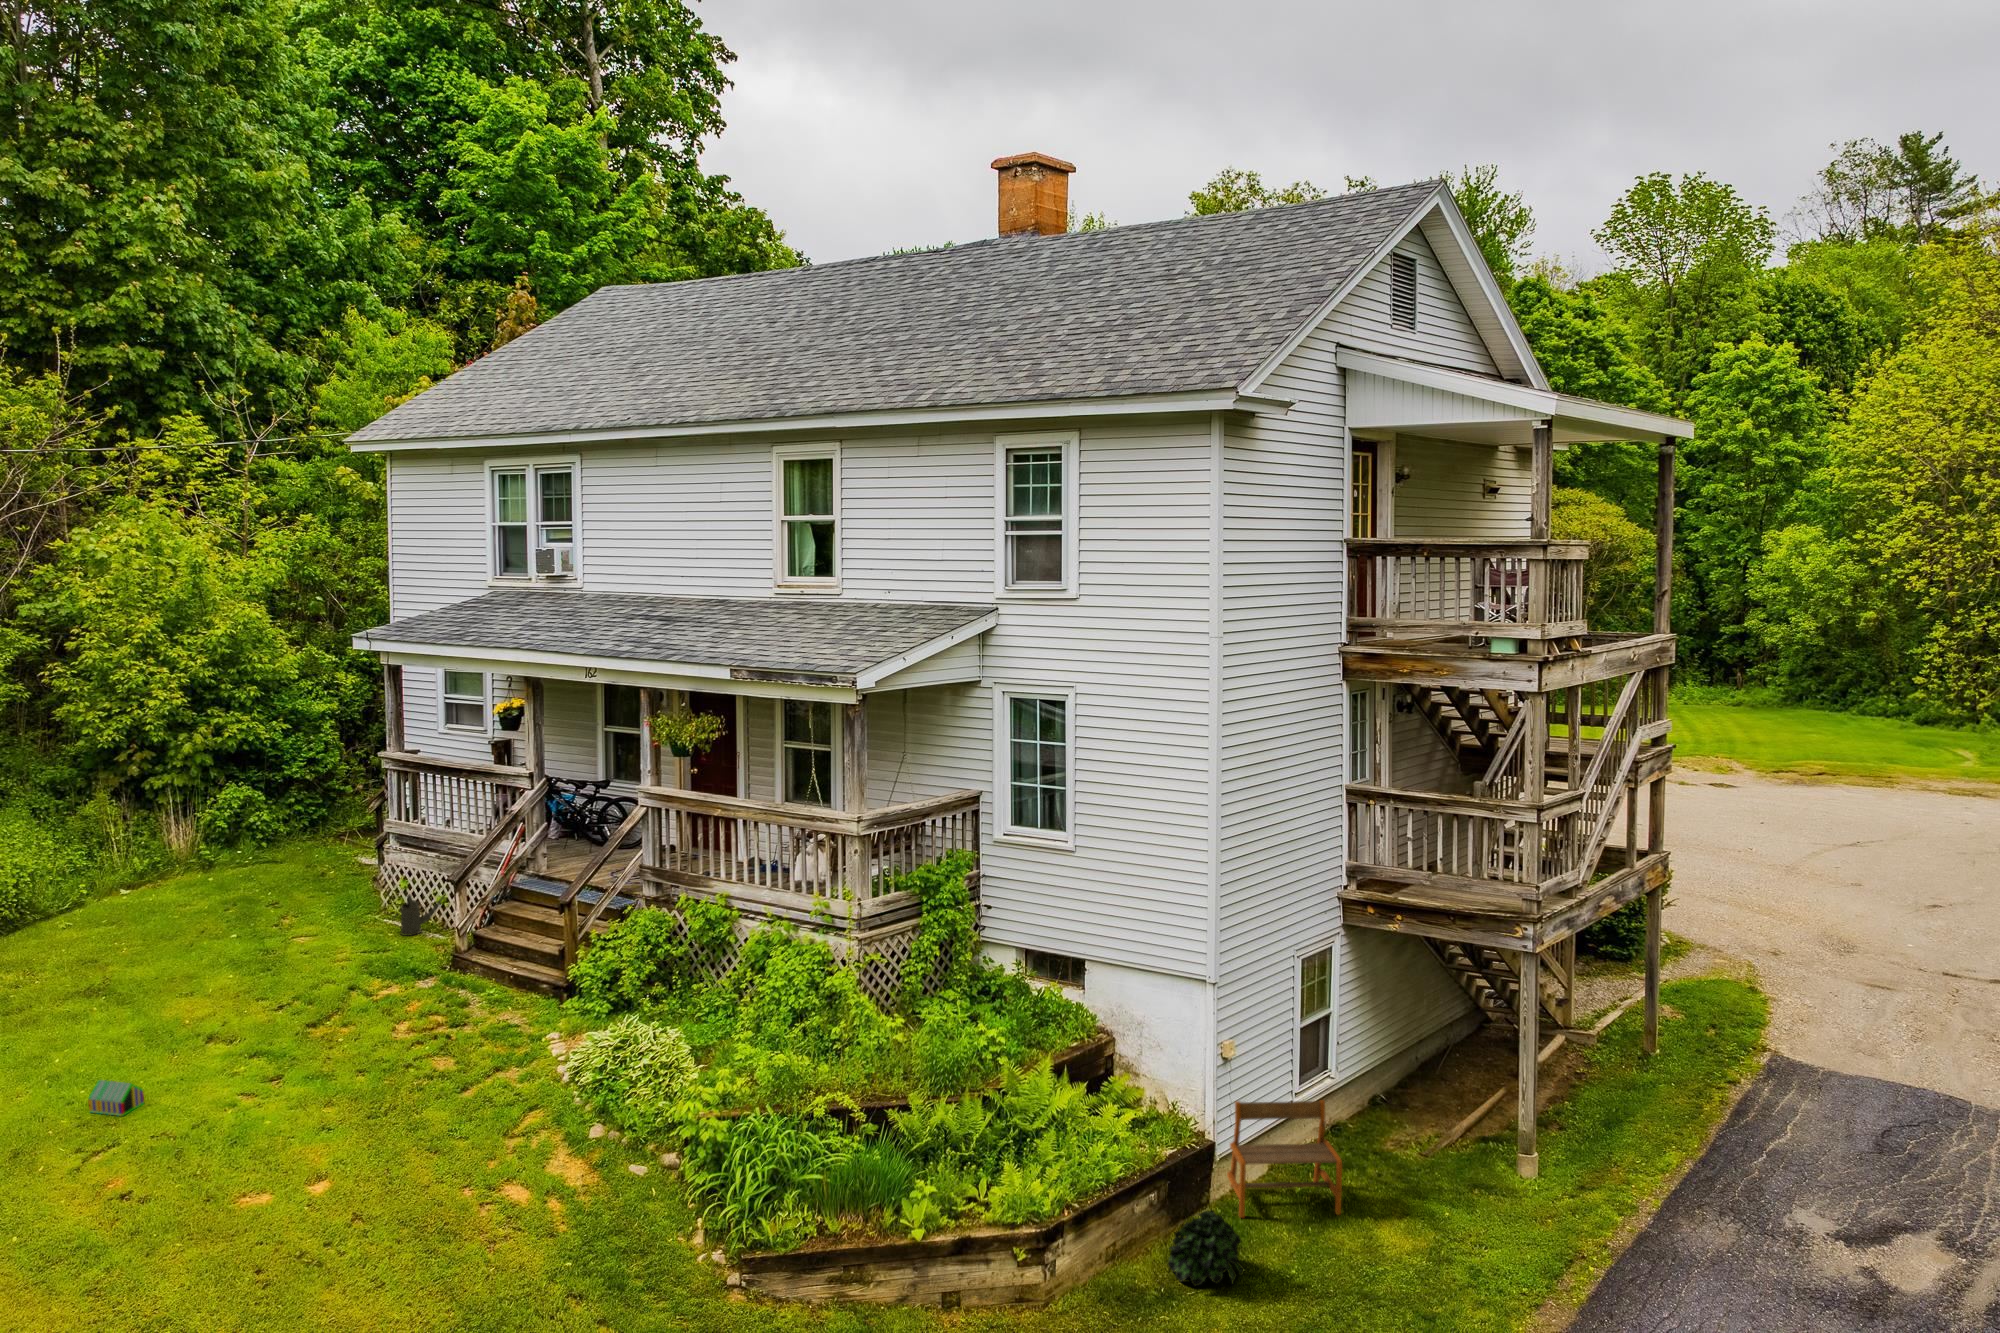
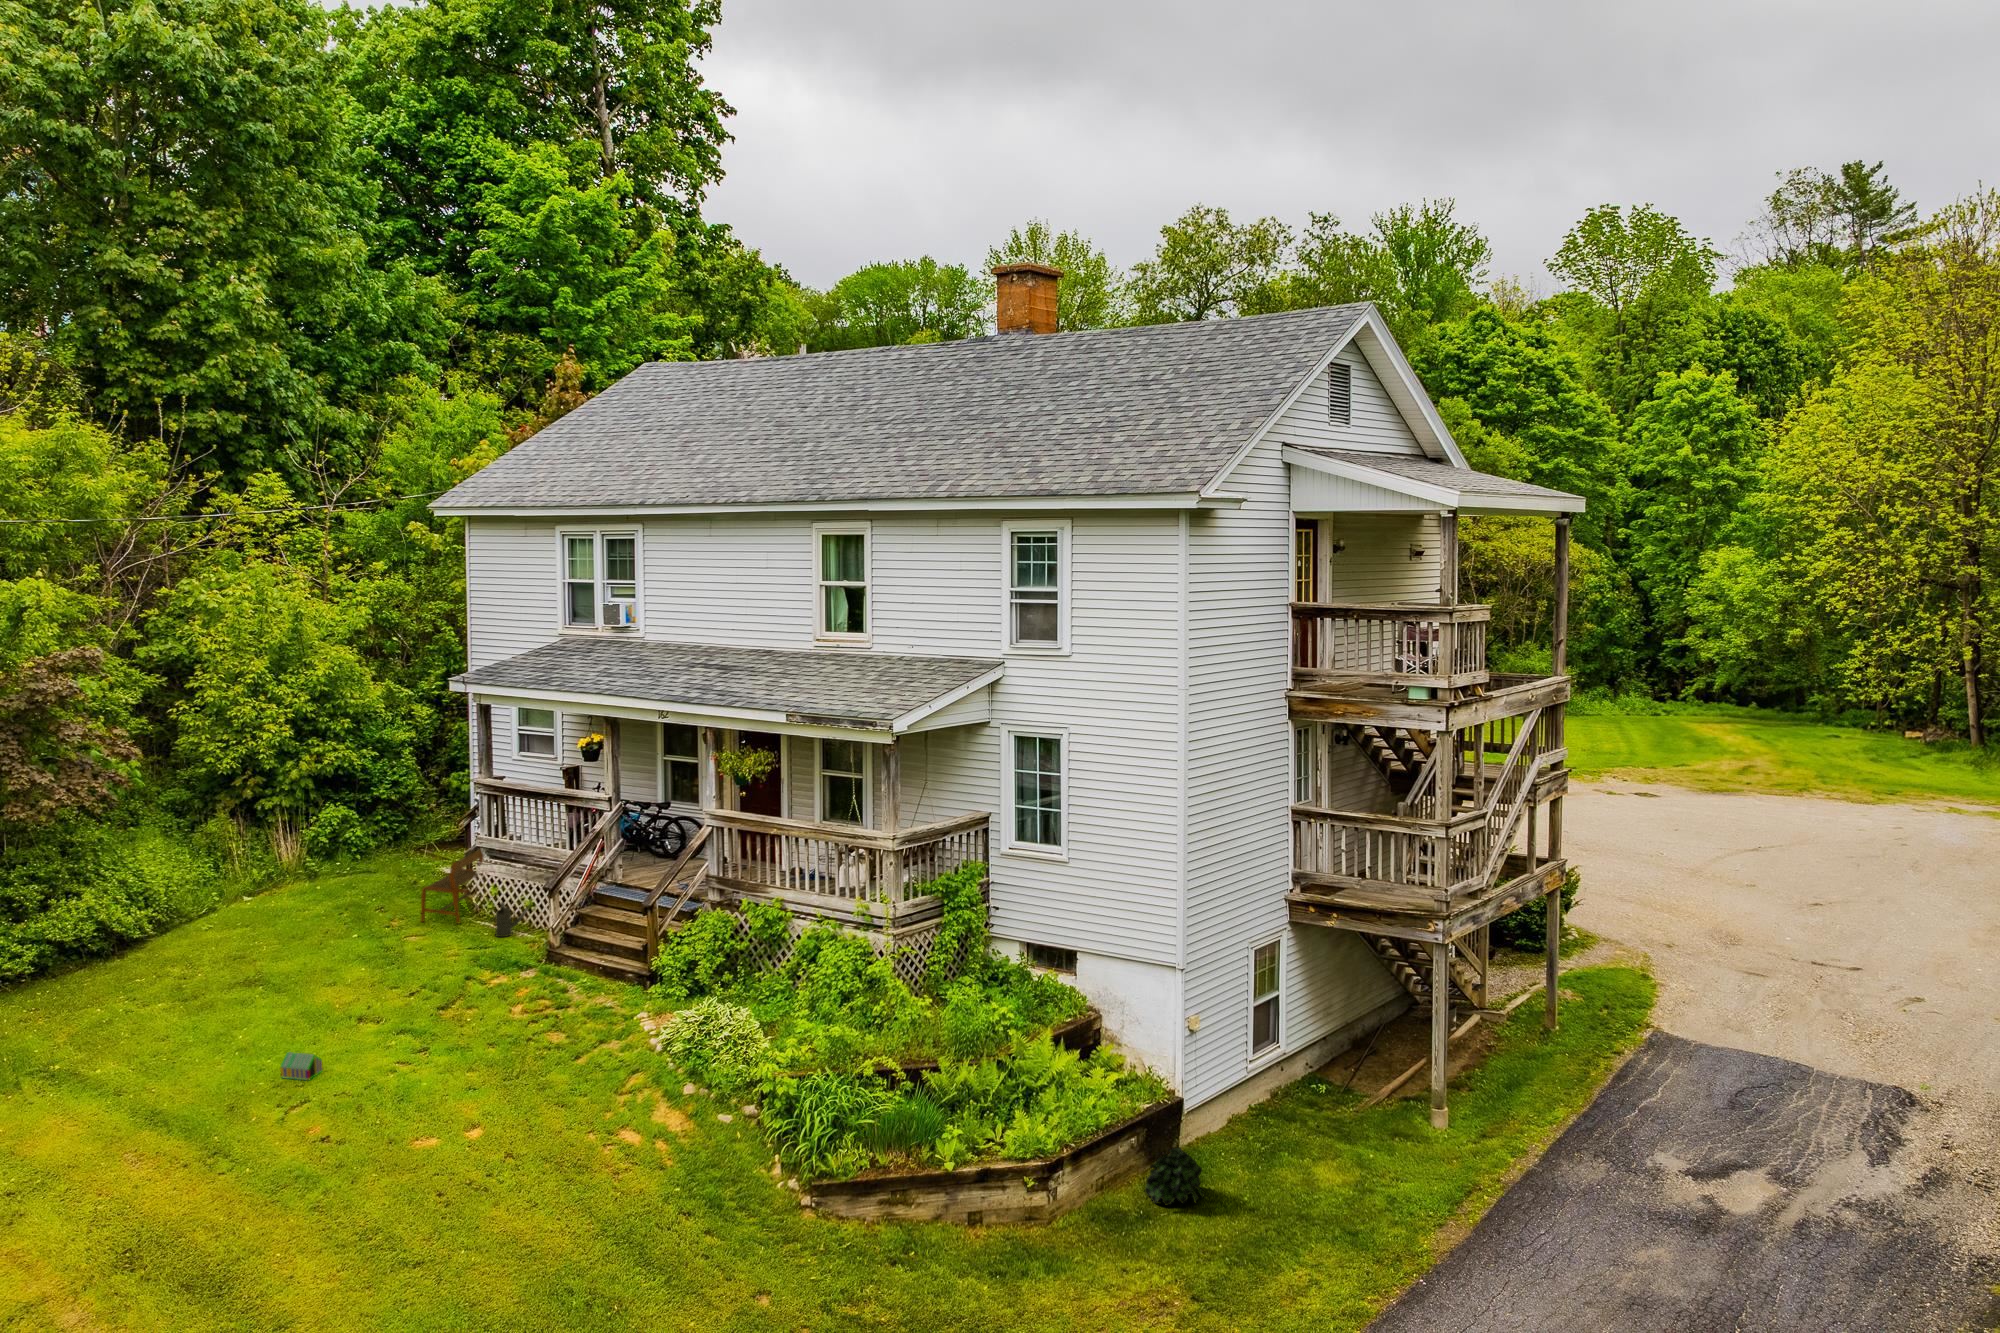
bench: present [1227,1100,1342,1218] -> present [420,849,484,923]

